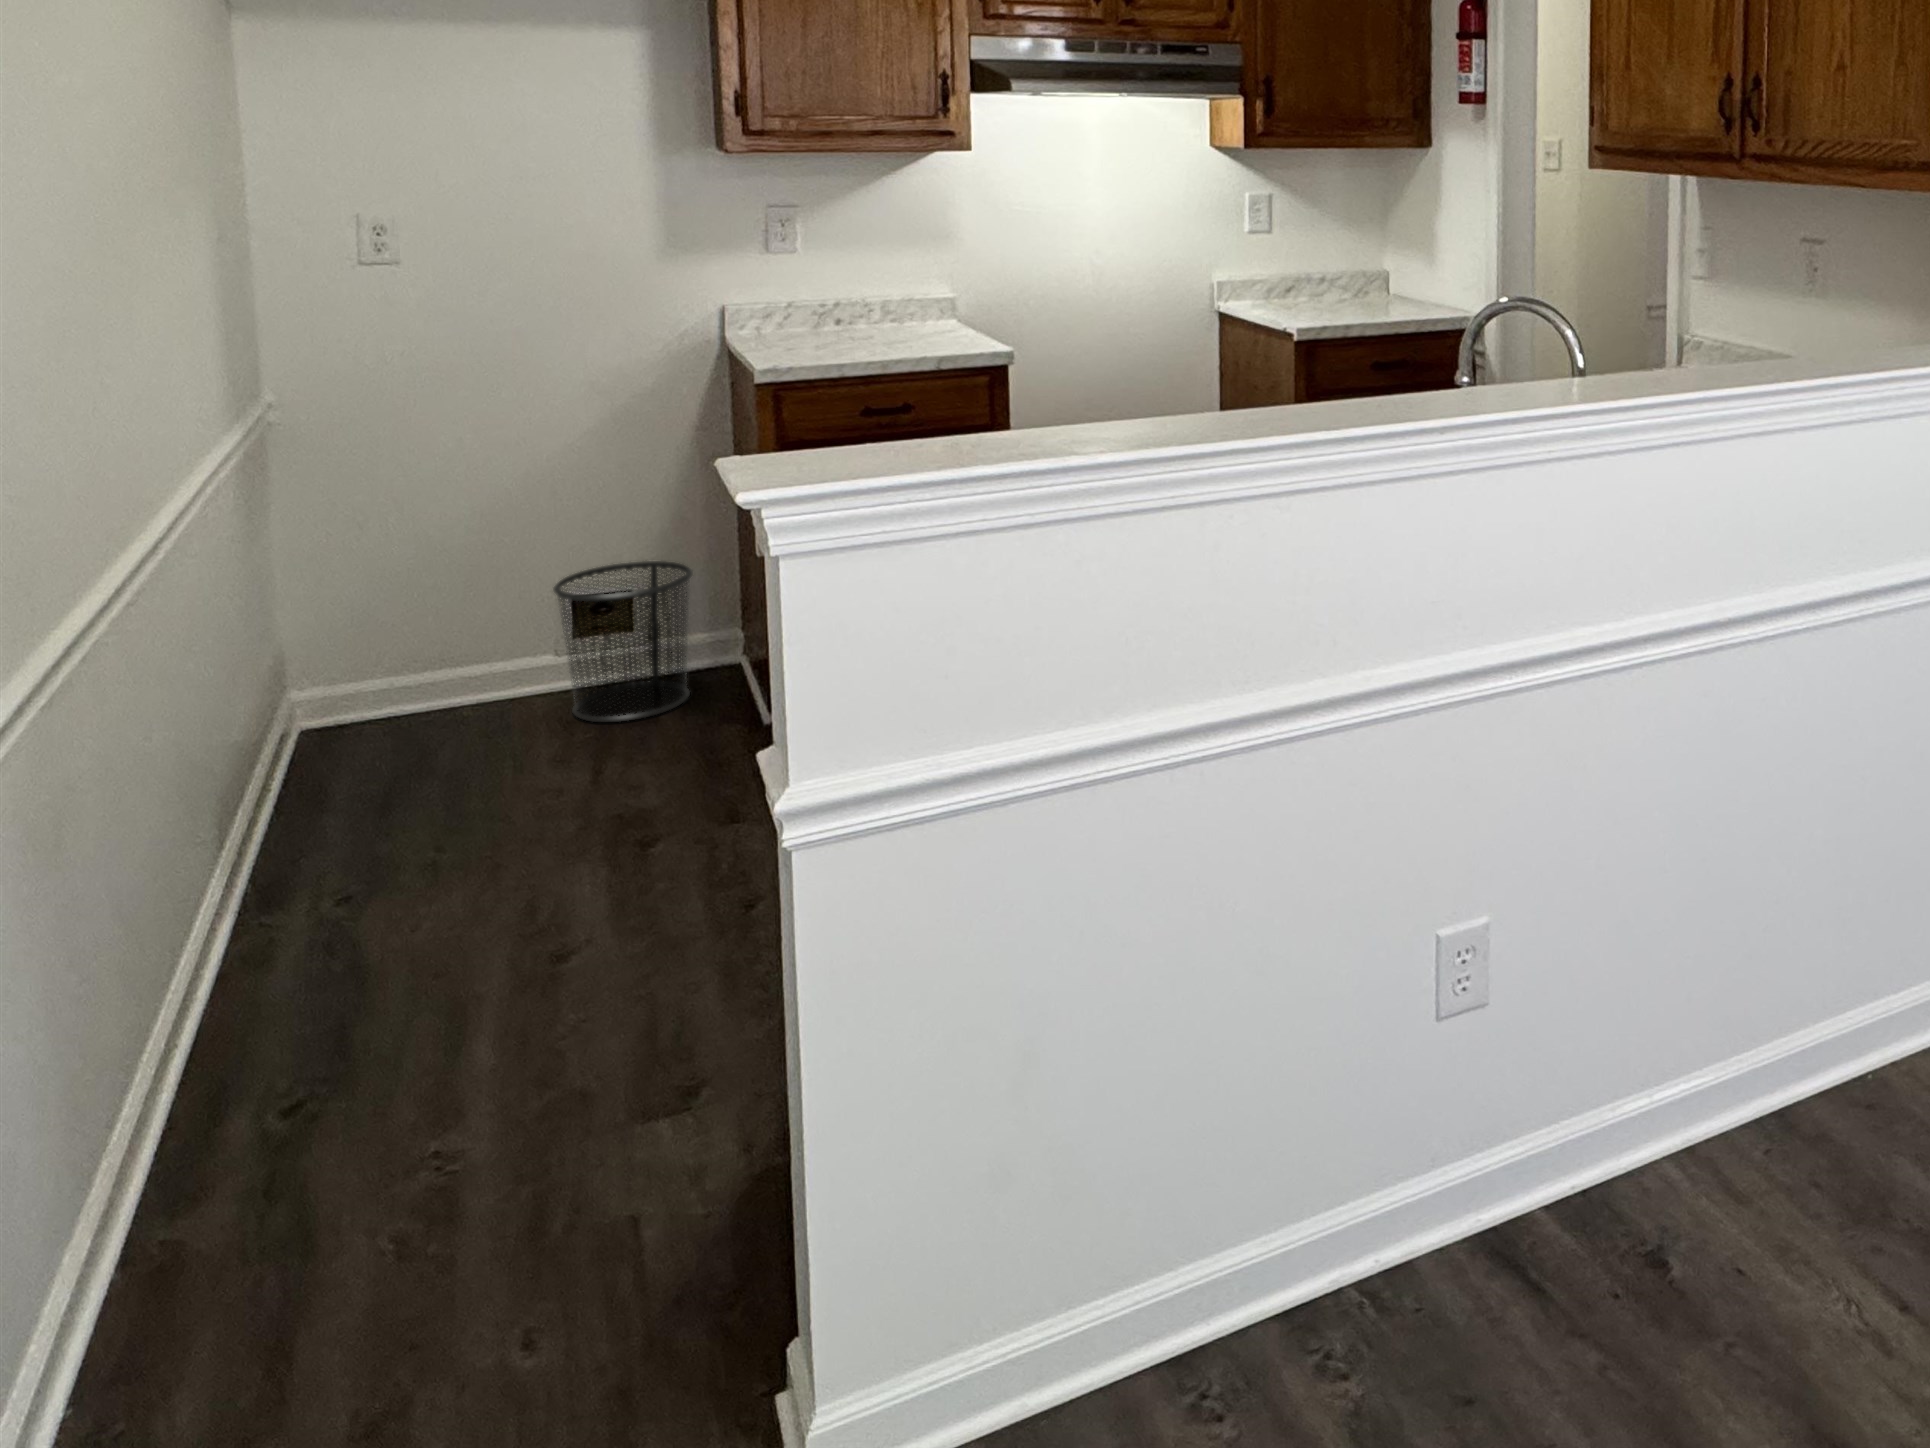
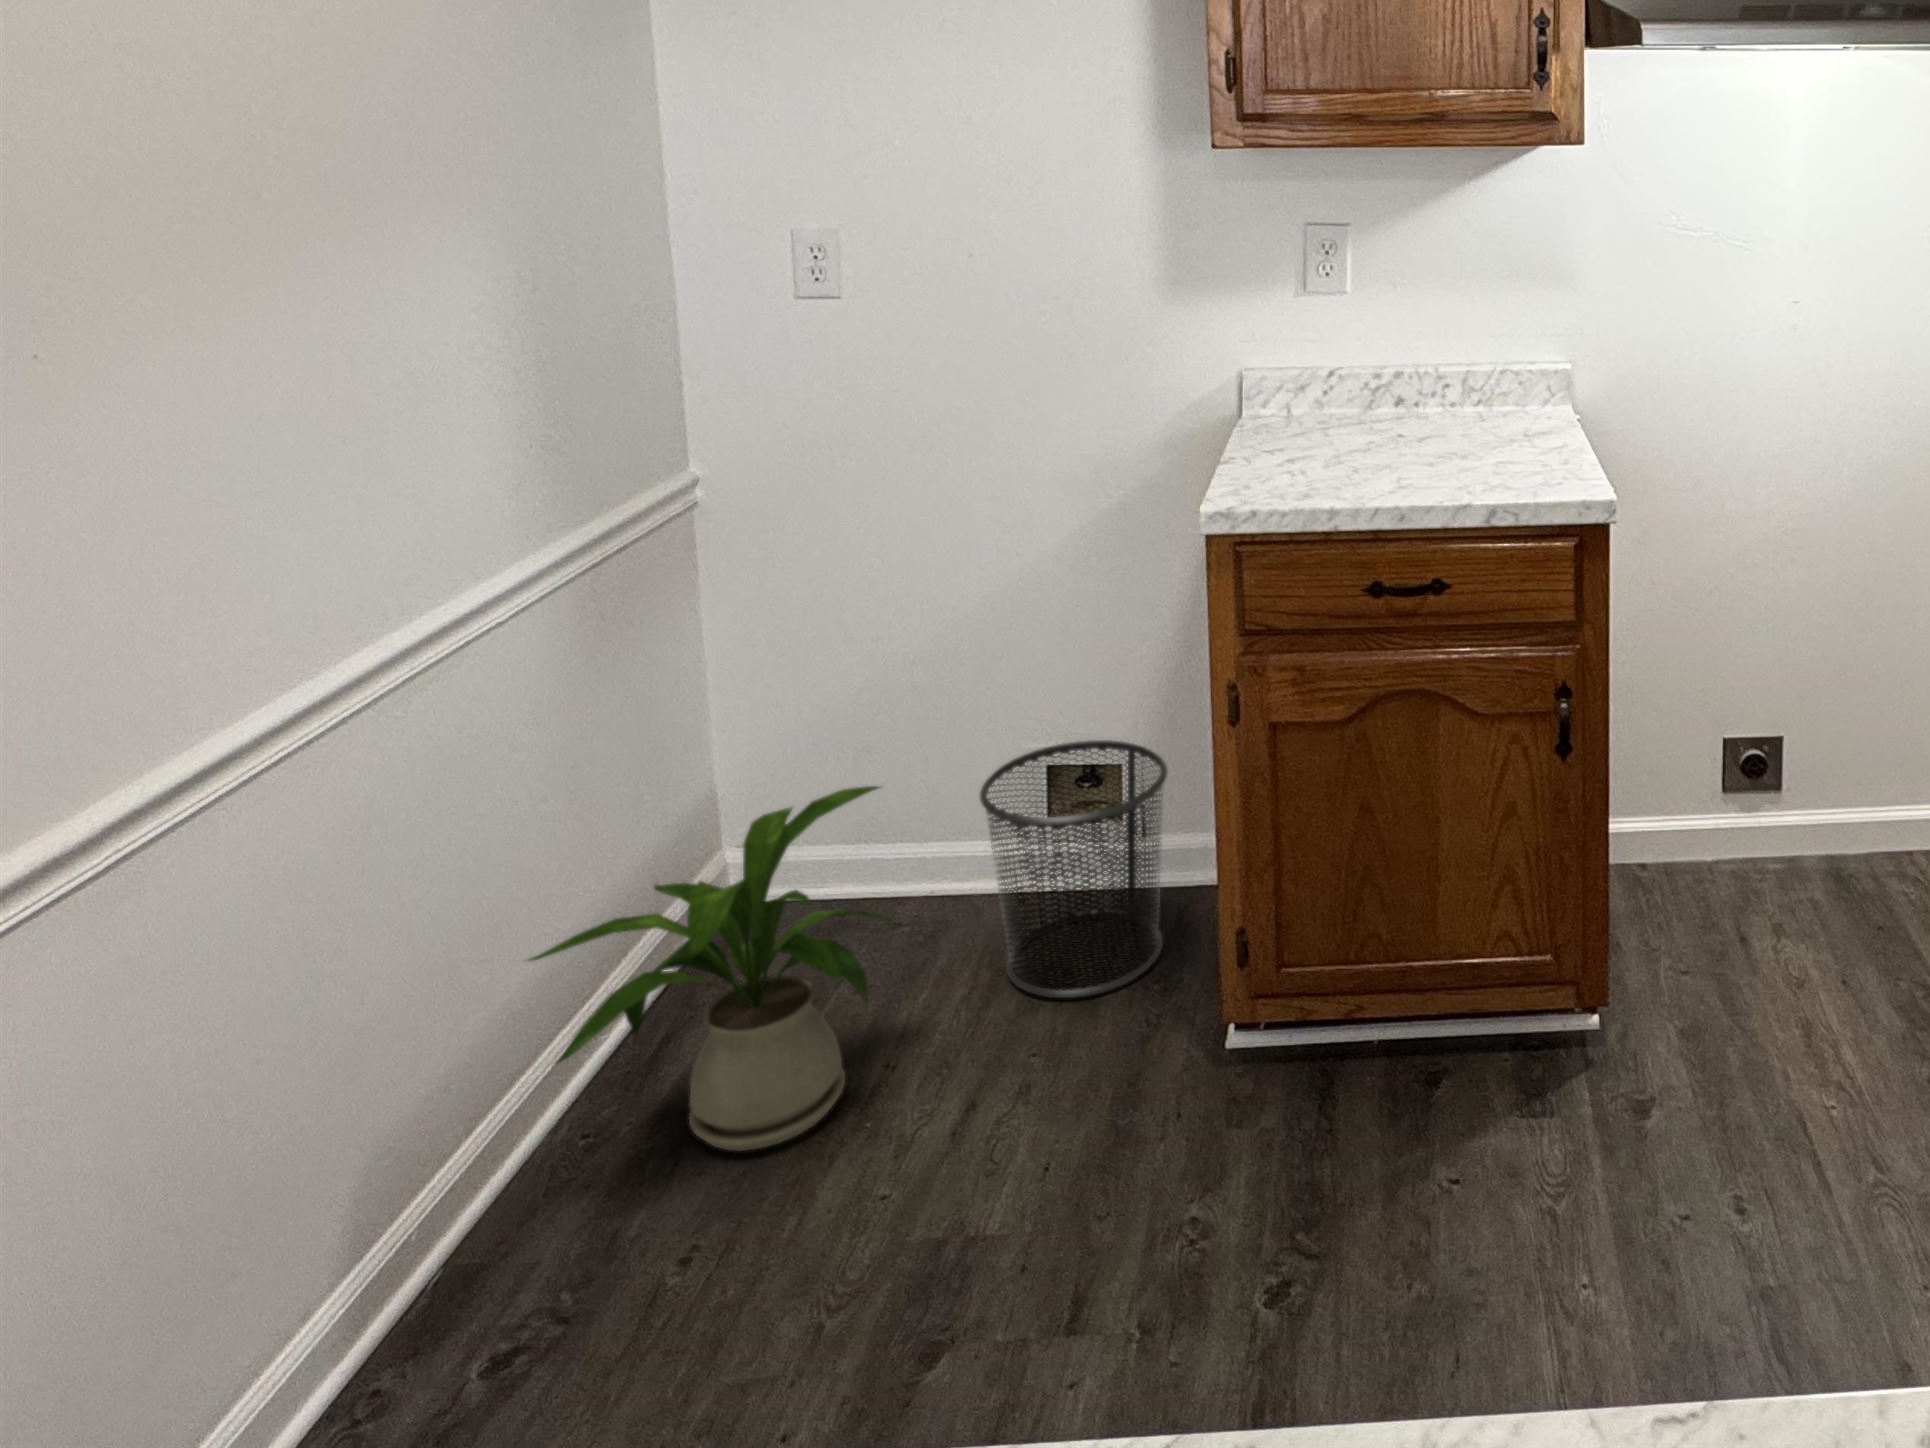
house plant: none [272,566,524,807] -> present [524,786,896,1151]

